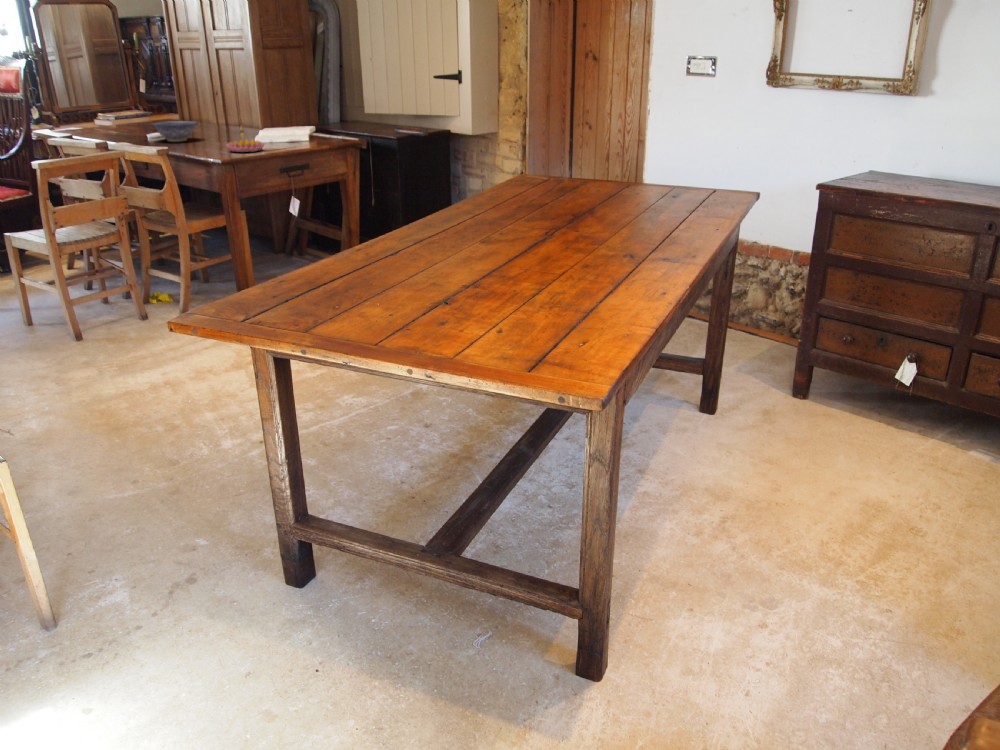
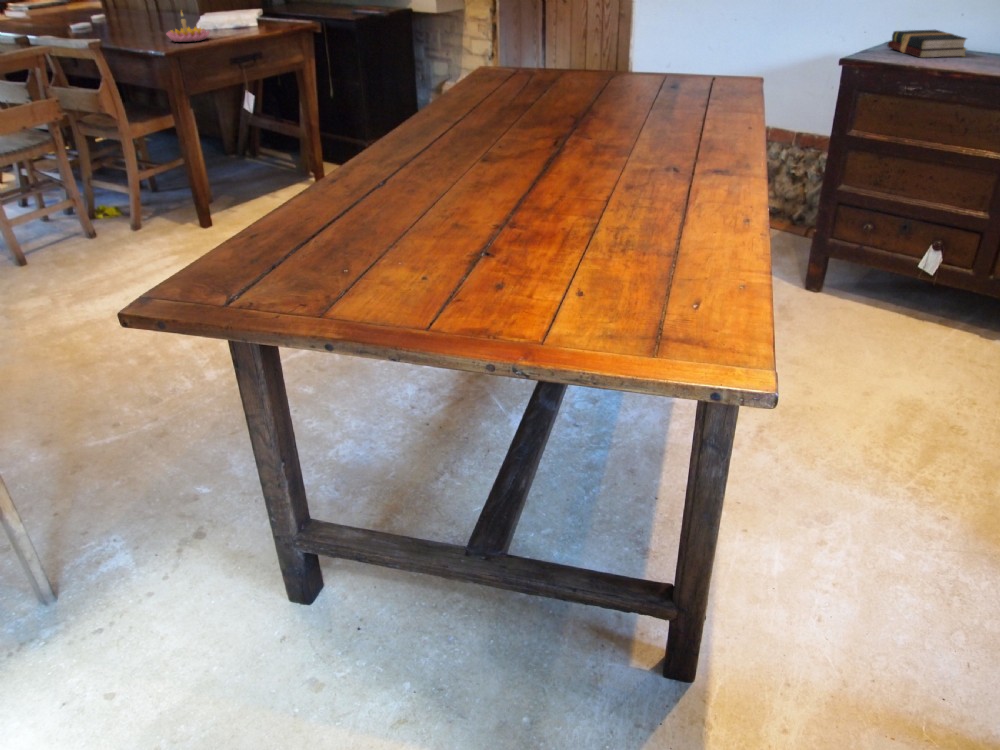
decorative bowl: present [152,121,198,142] -> none [75,7,129,32]
hardback book: none [867,163,938,188] -> present [887,30,966,58]

